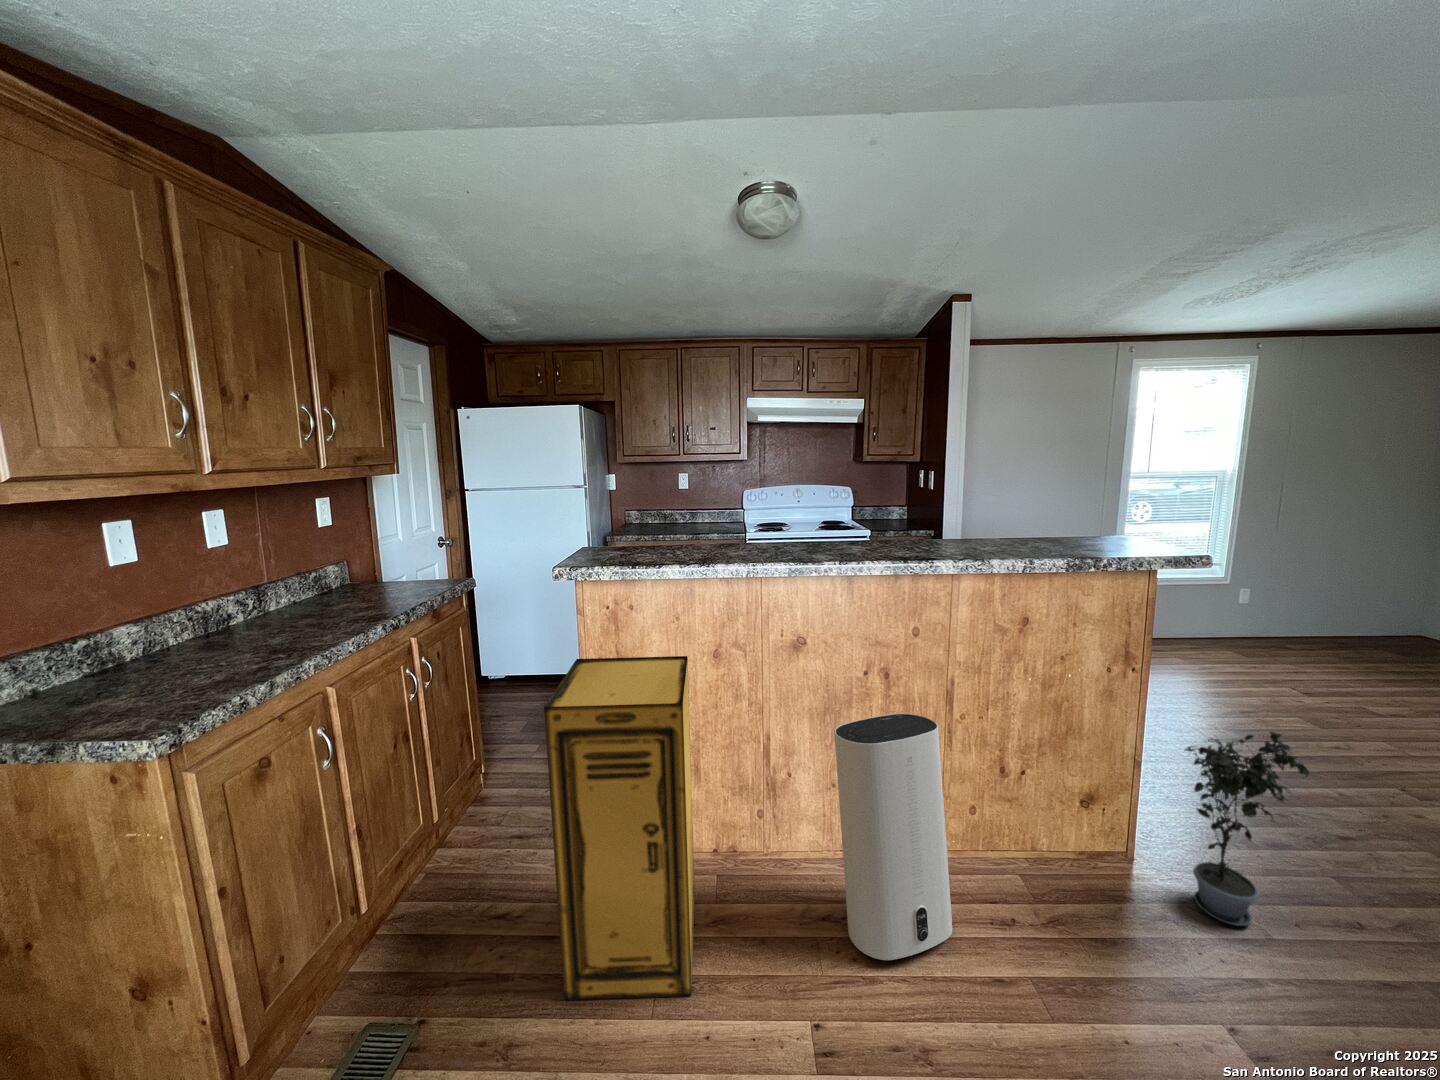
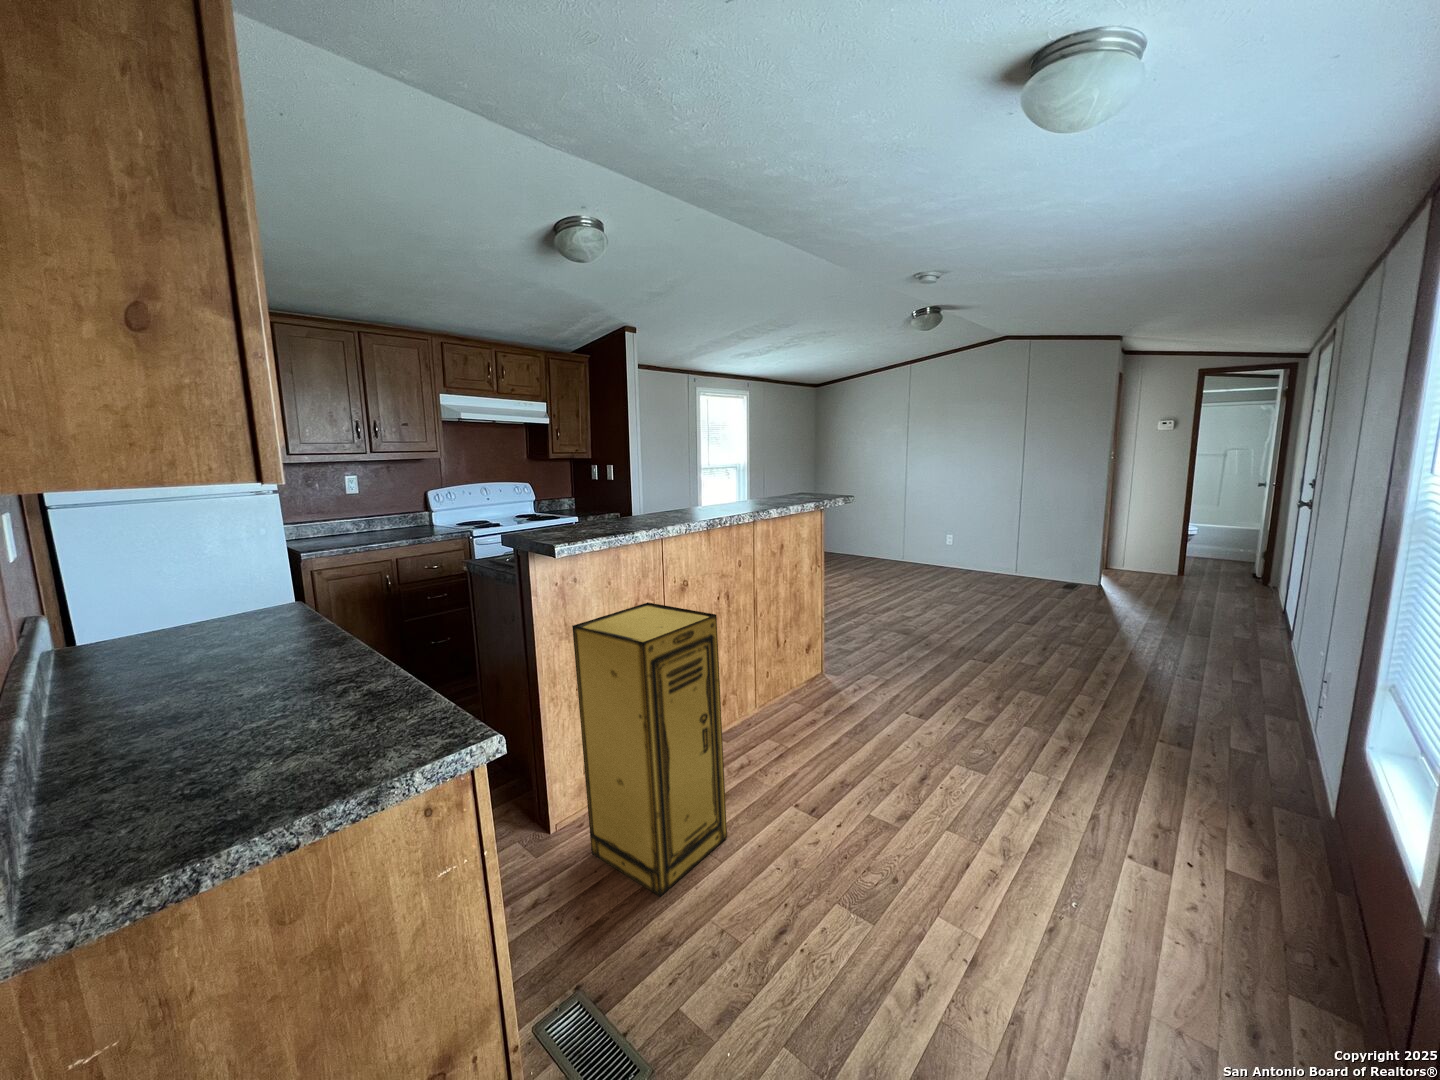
air purifier: present [834,713,952,960] -> none [731,611,804,766]
potted plant: present [1185,732,1309,926] -> none [844,577,890,681]

